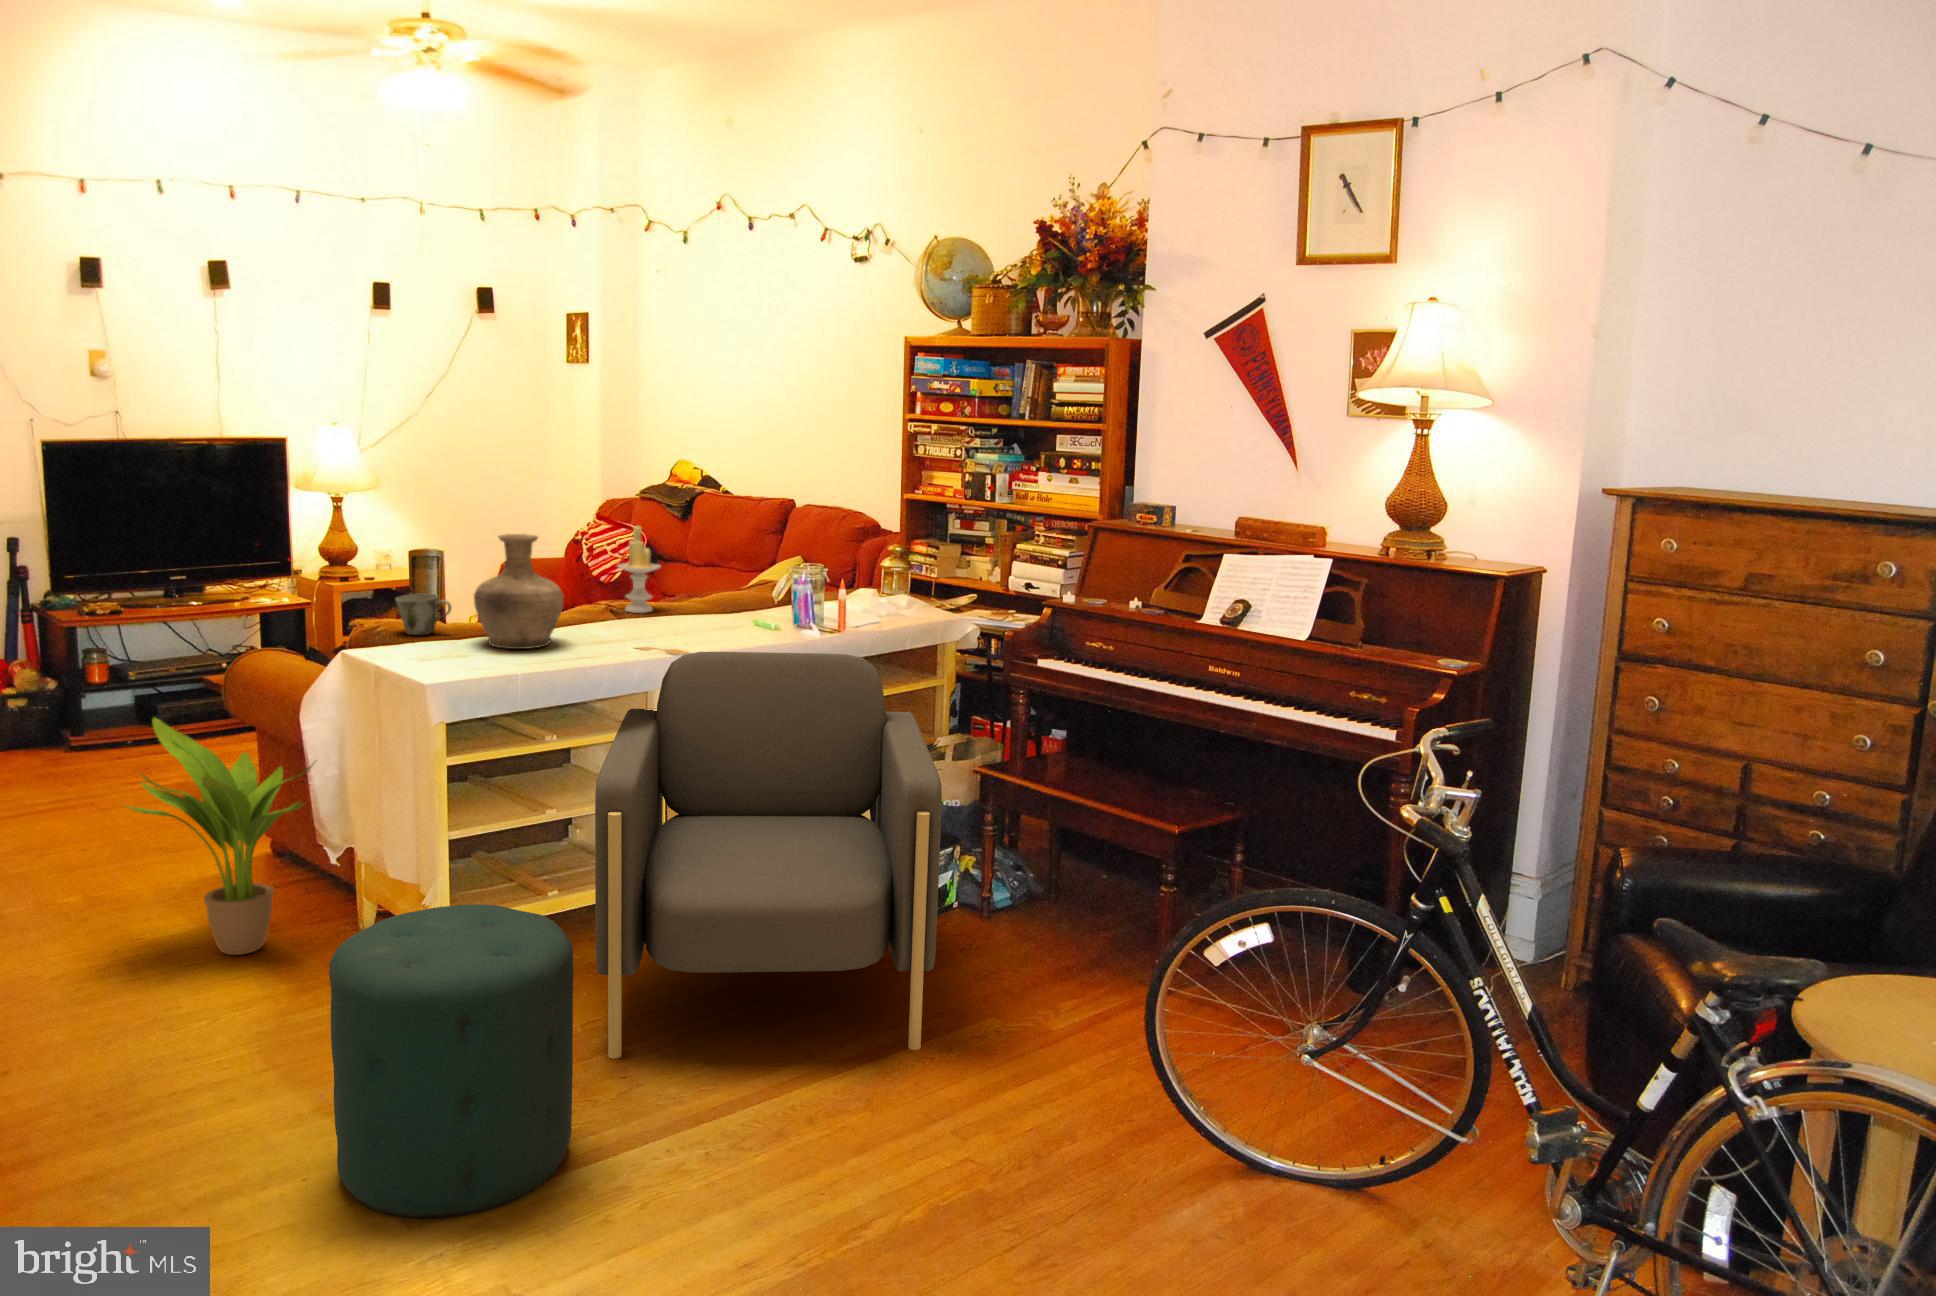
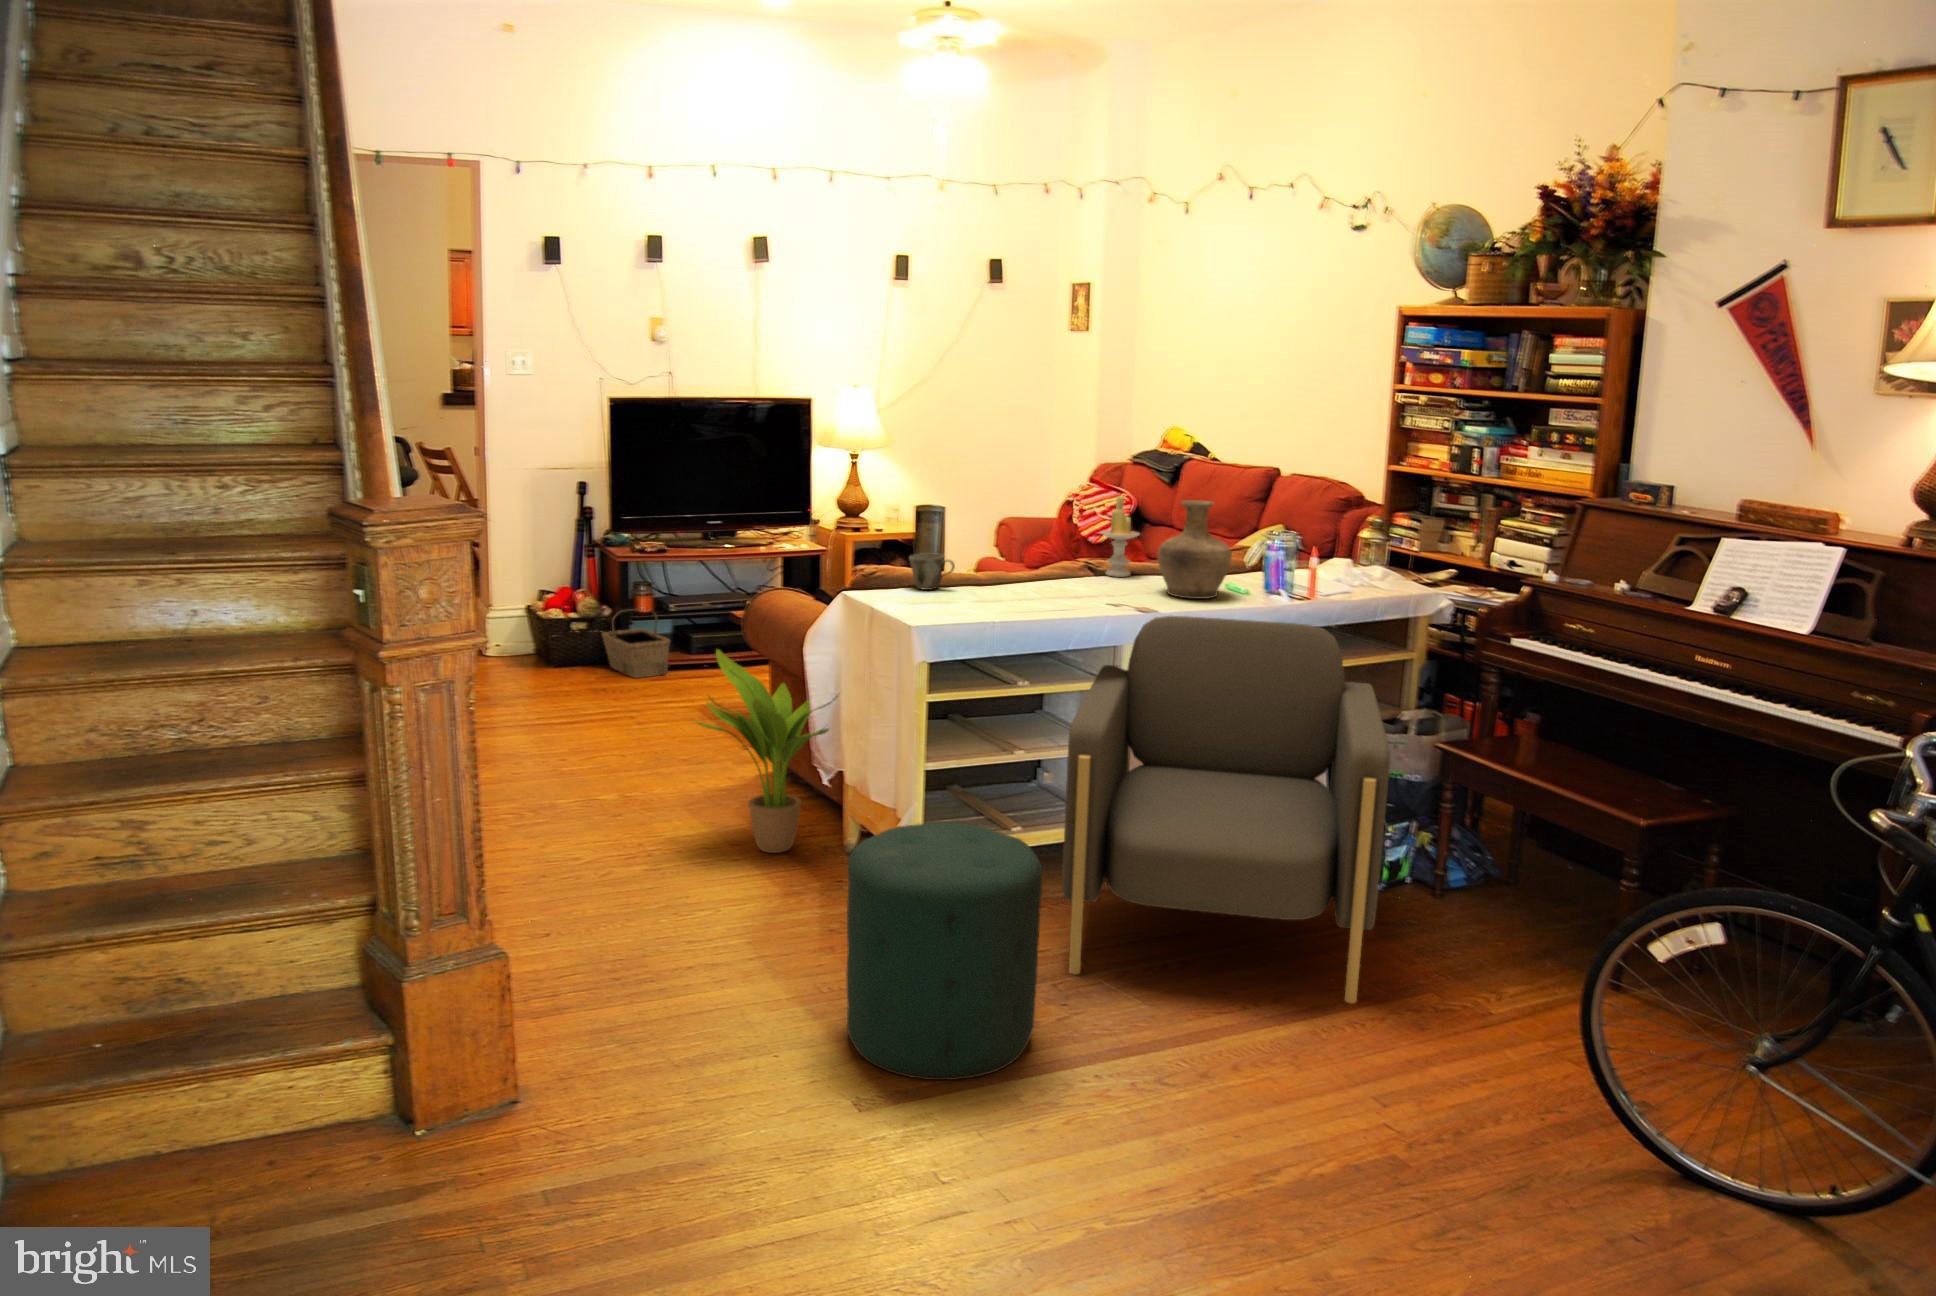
vase: present [474,534,564,649] -> present [1158,500,1232,599]
basket: none [11,673,104,756] -> present [602,608,670,678]

